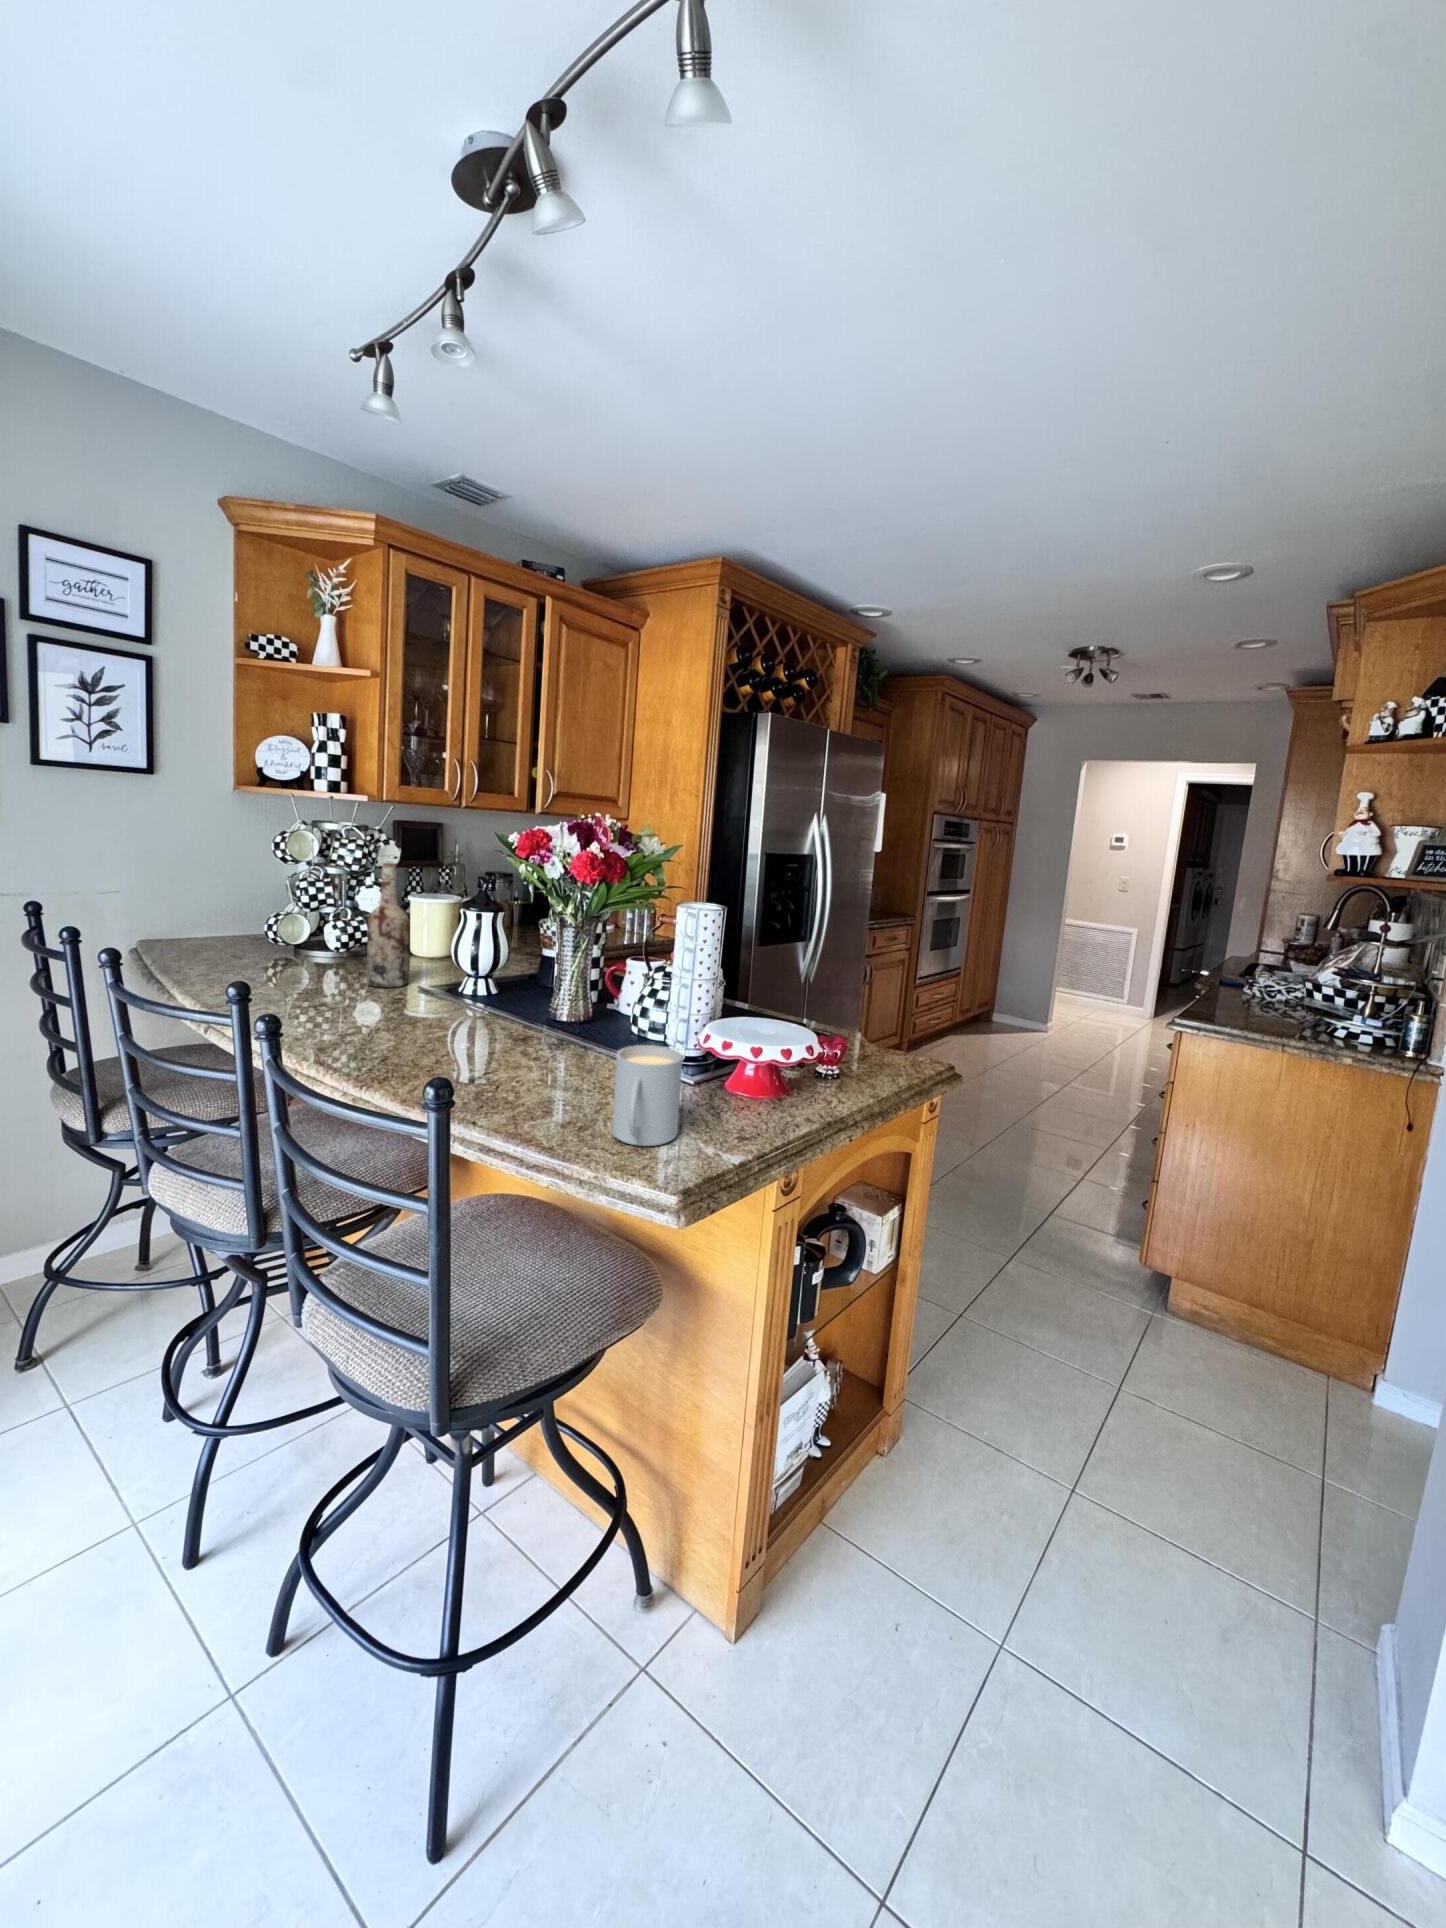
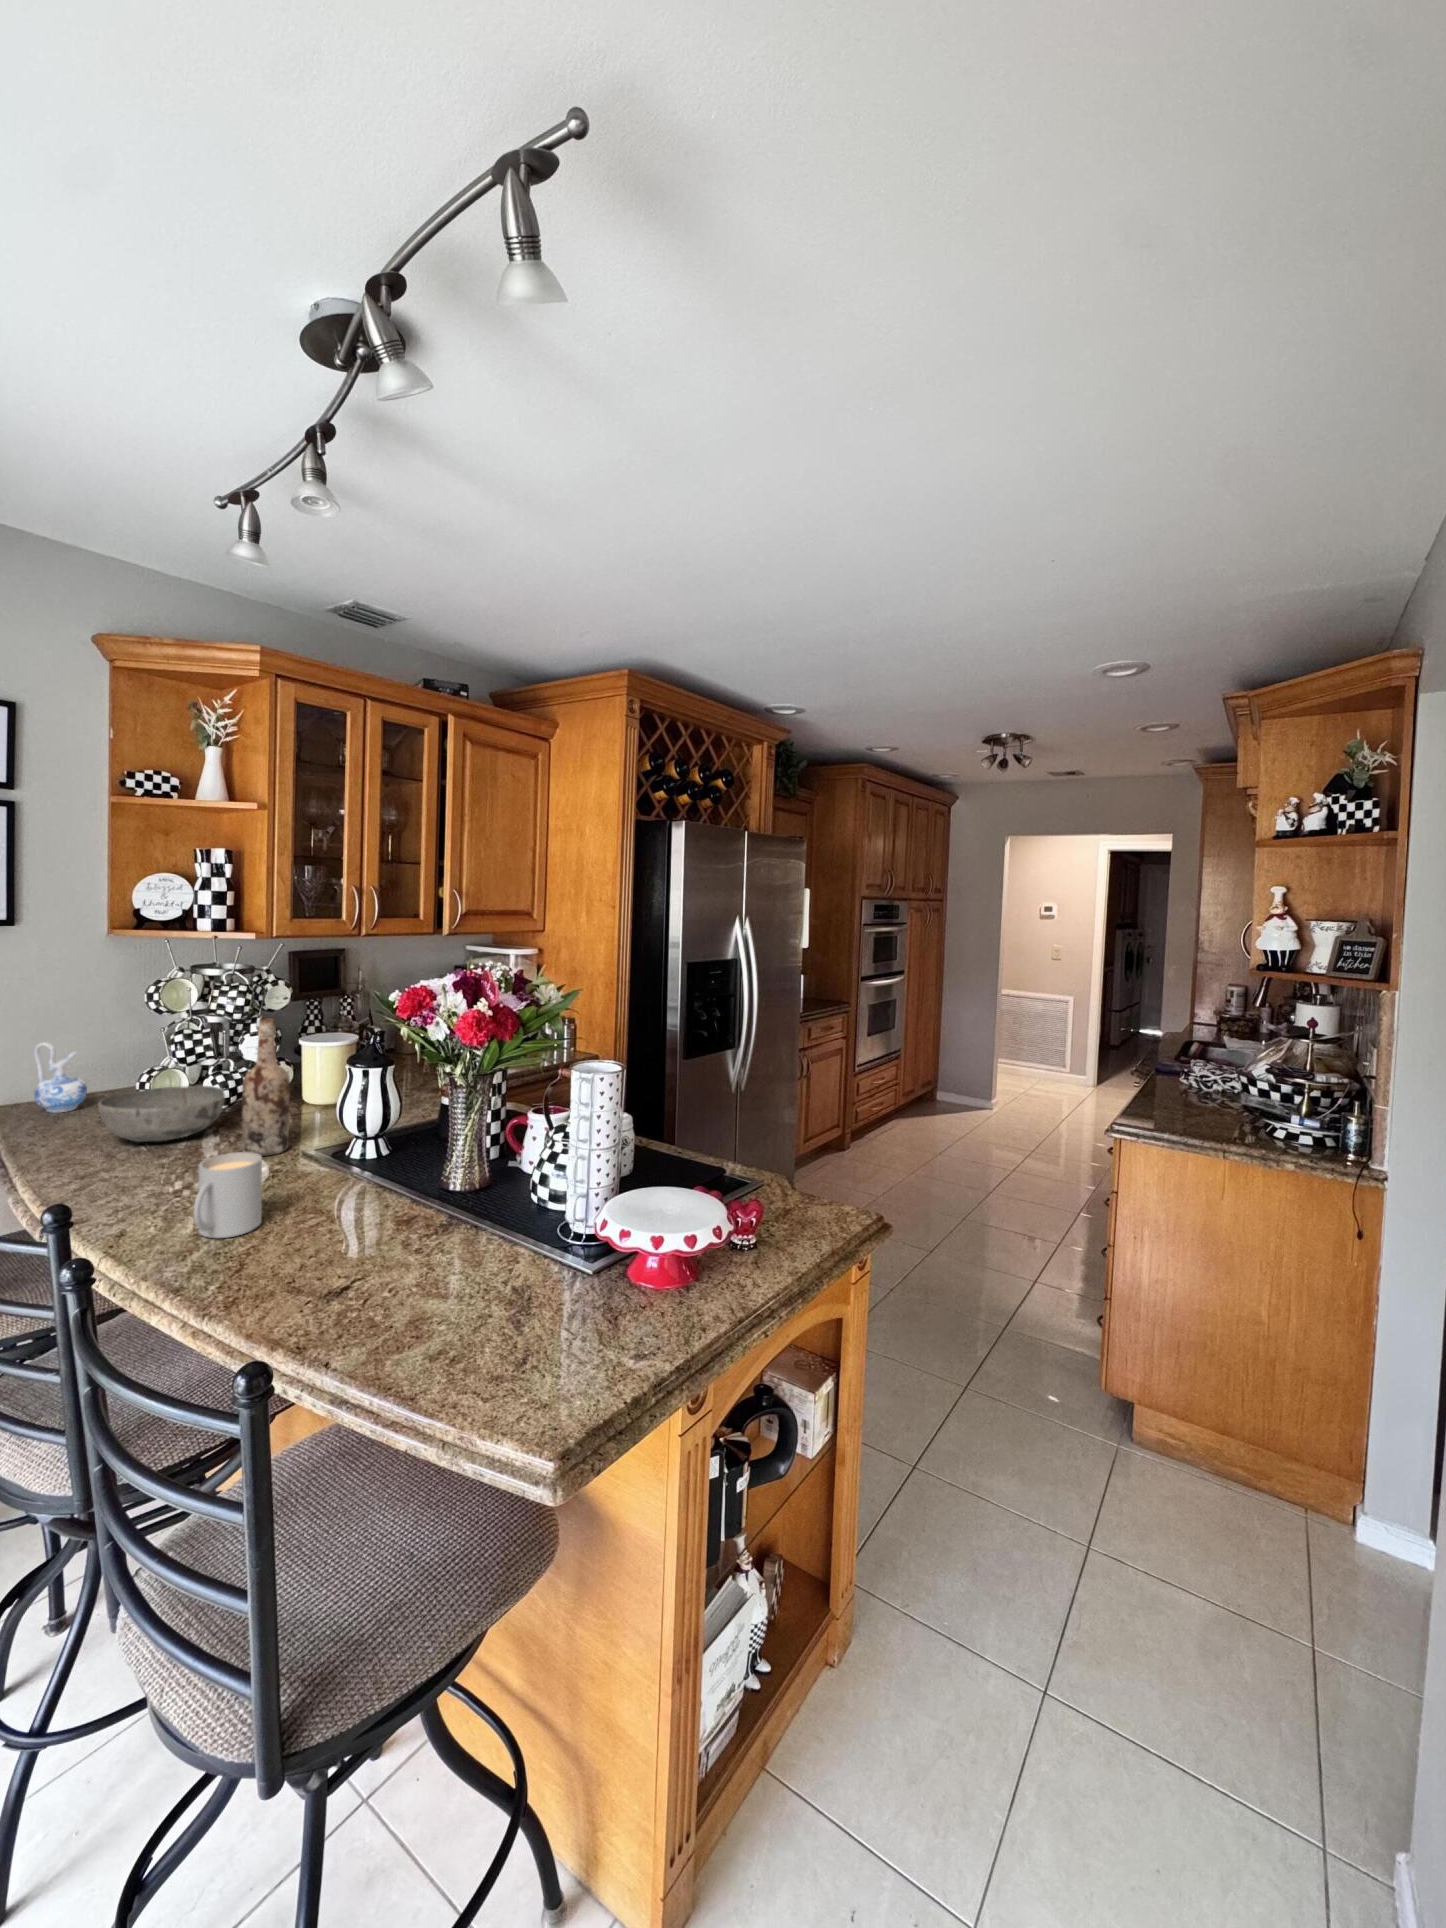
ceramic pitcher: none [176,884,222,948] -> present [34,1042,87,1113]
bowl: none [239,927,349,972] -> present [98,1086,225,1142]
mug: present [612,1045,683,1146] -> present [194,1152,262,1238]

